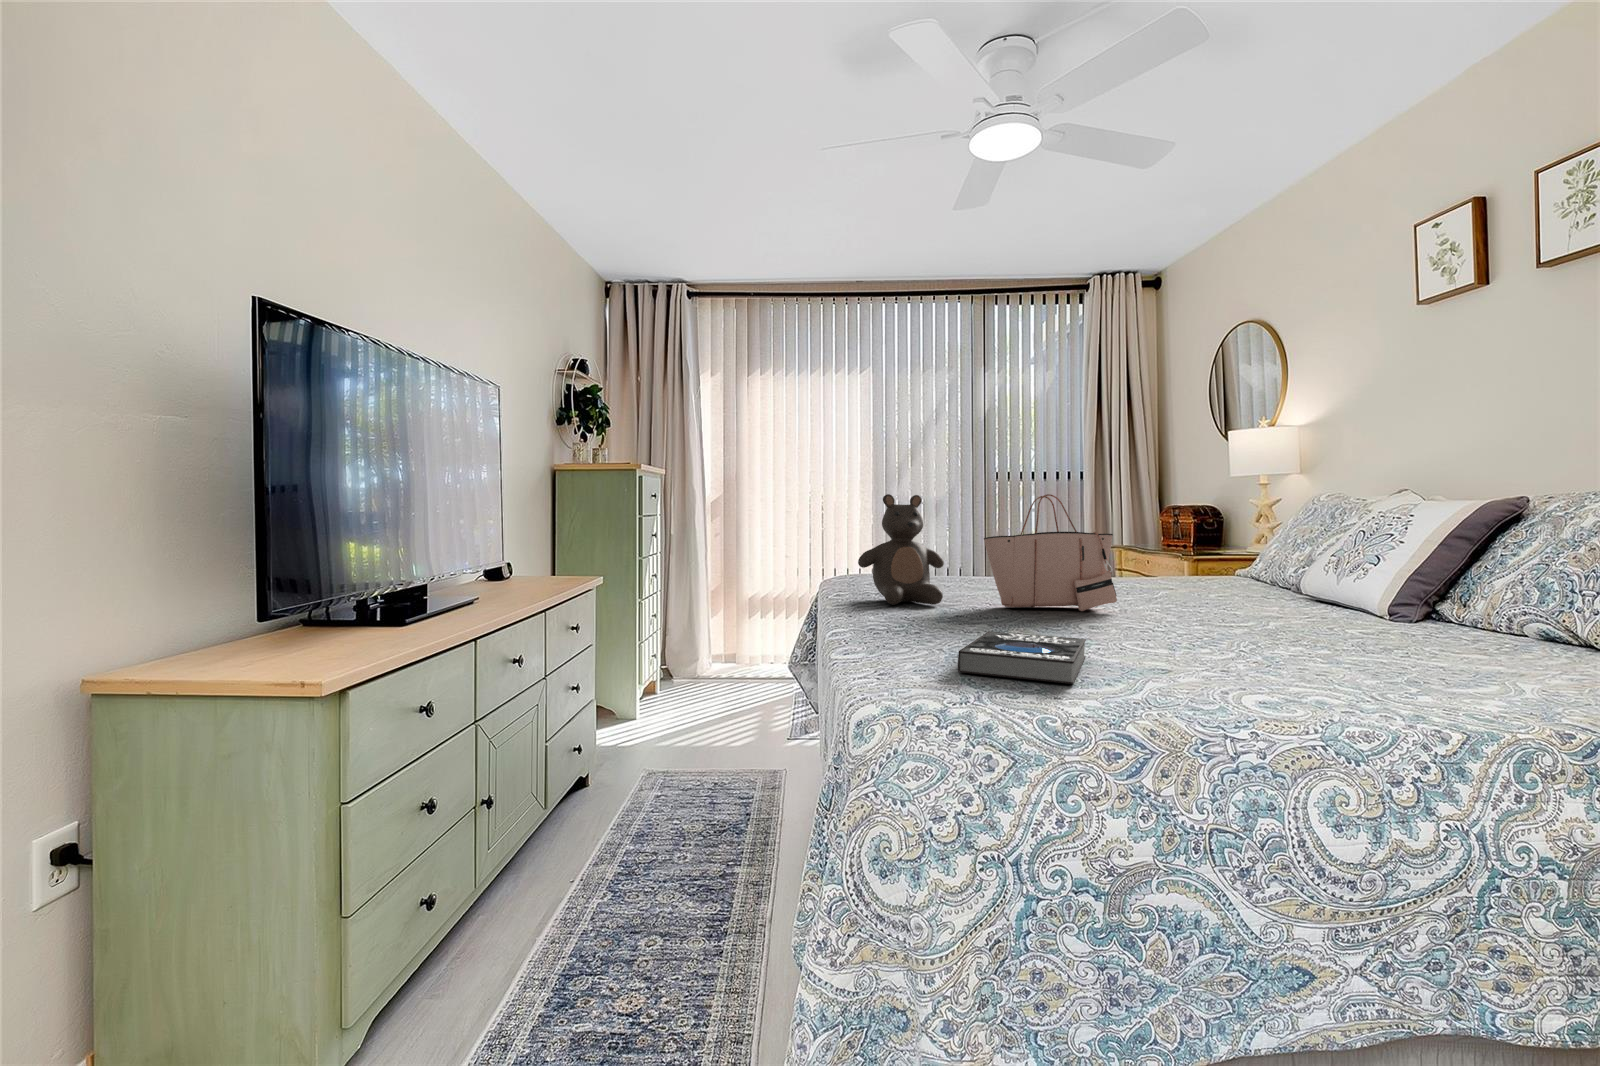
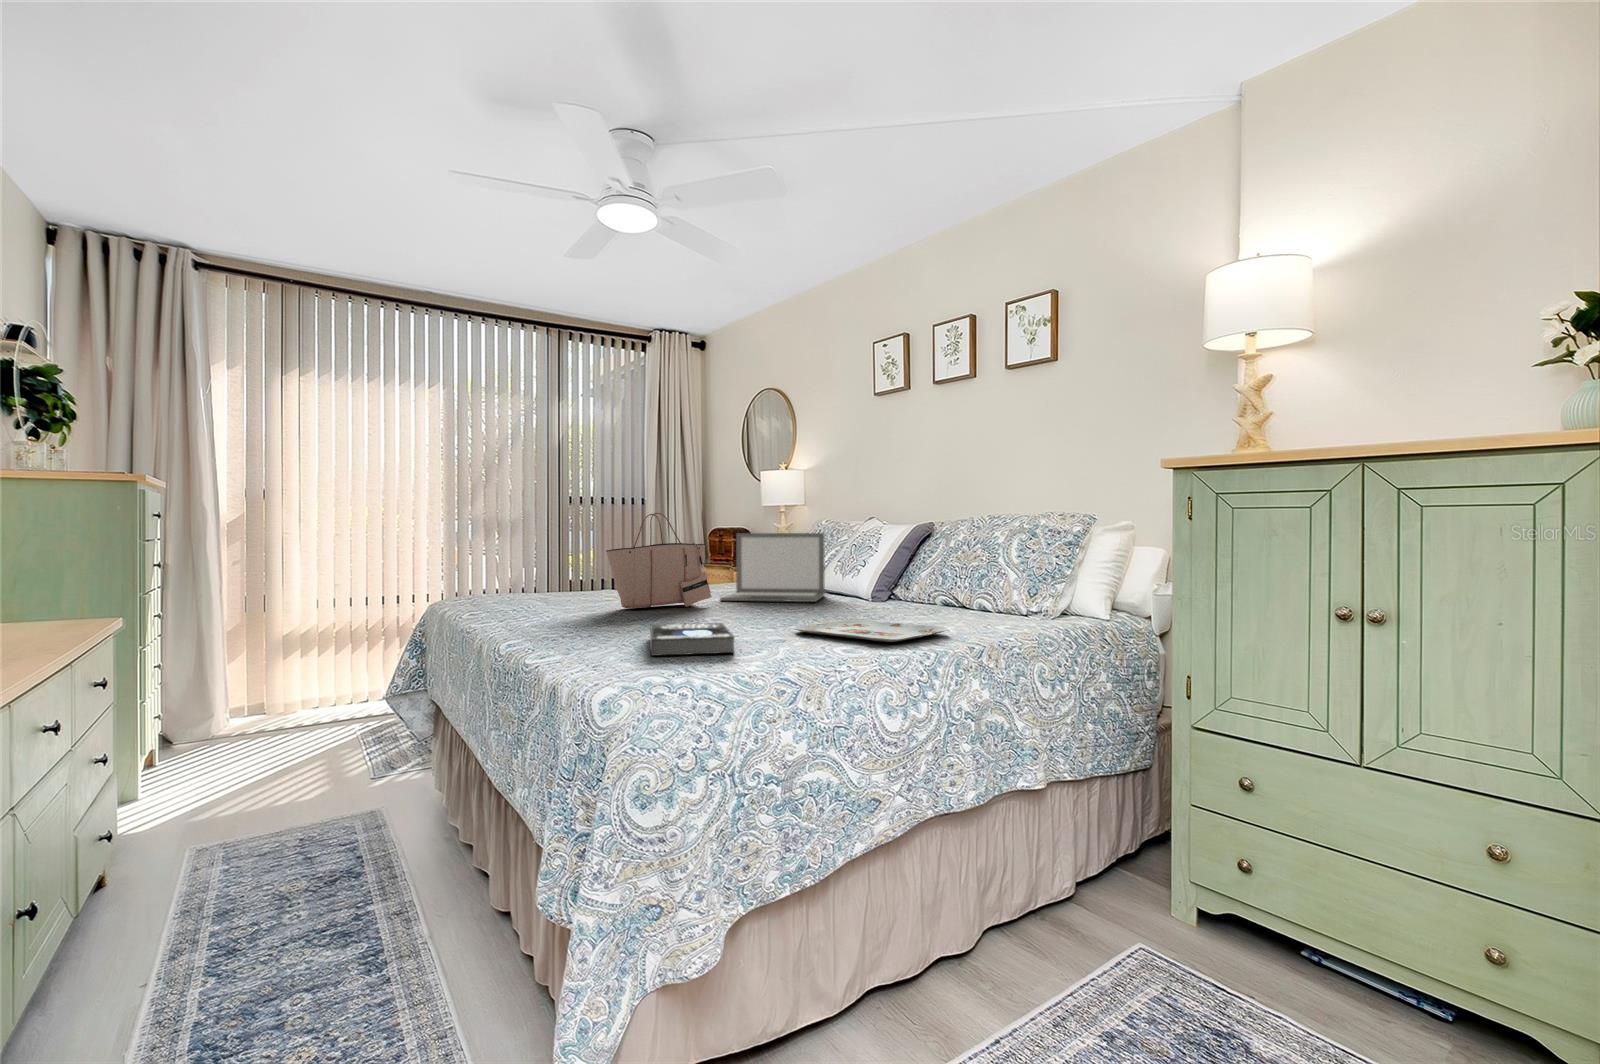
teddy bear: present [858,494,944,605] -> none [486,512,573,615]
laptop: none [1135,522,1307,620] -> present [720,533,825,602]
serving tray: none [1200,653,1505,704] -> present [795,620,946,642]

